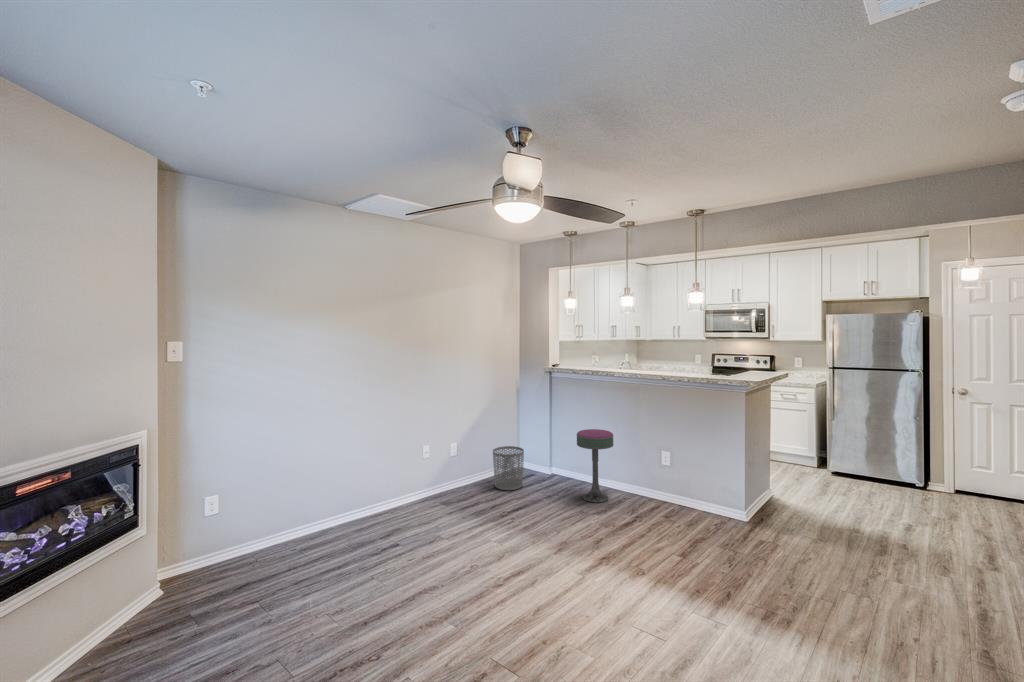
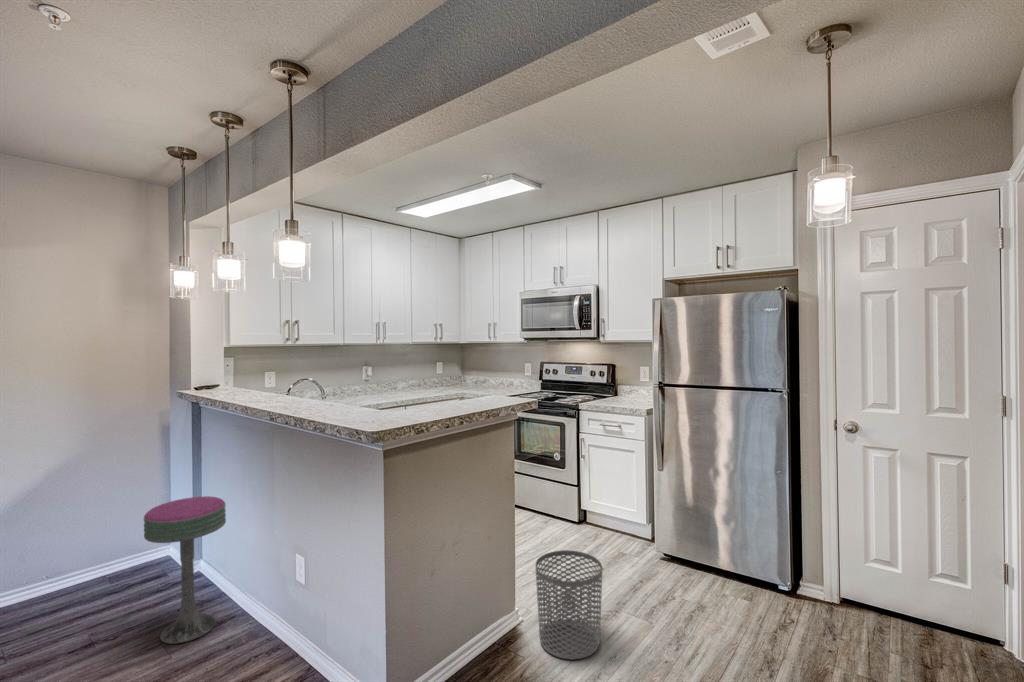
waste bin: present [493,446,524,490] -> present [536,550,602,659]

